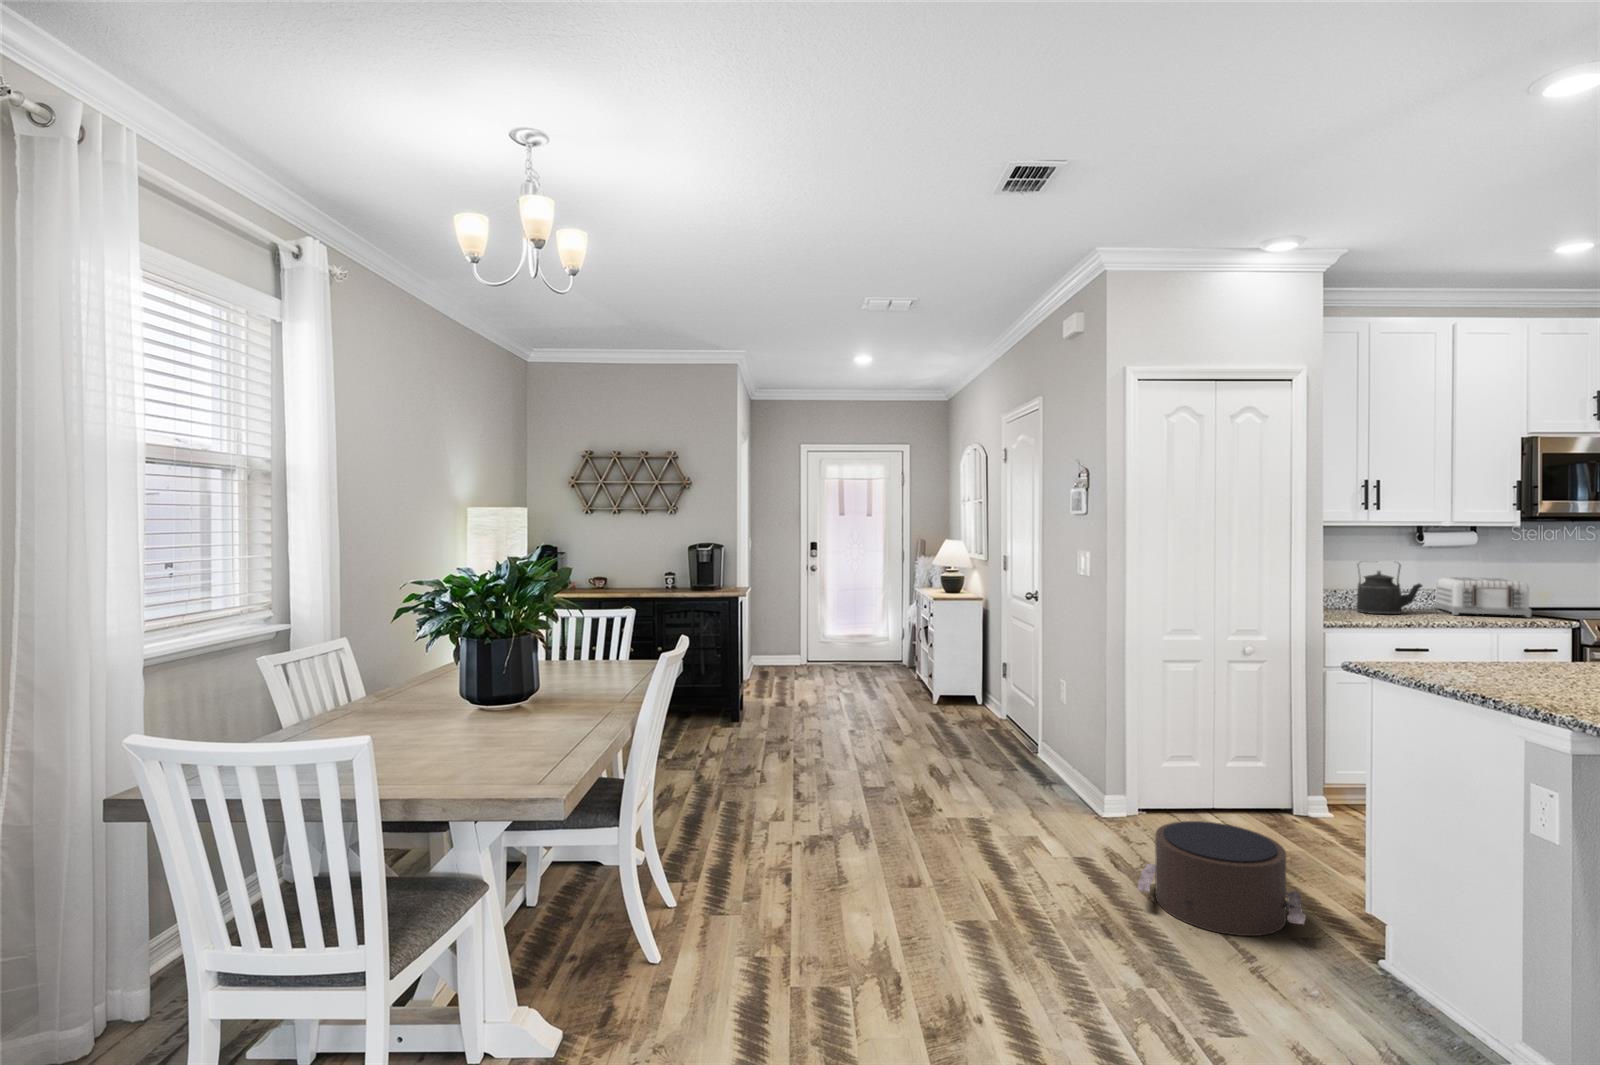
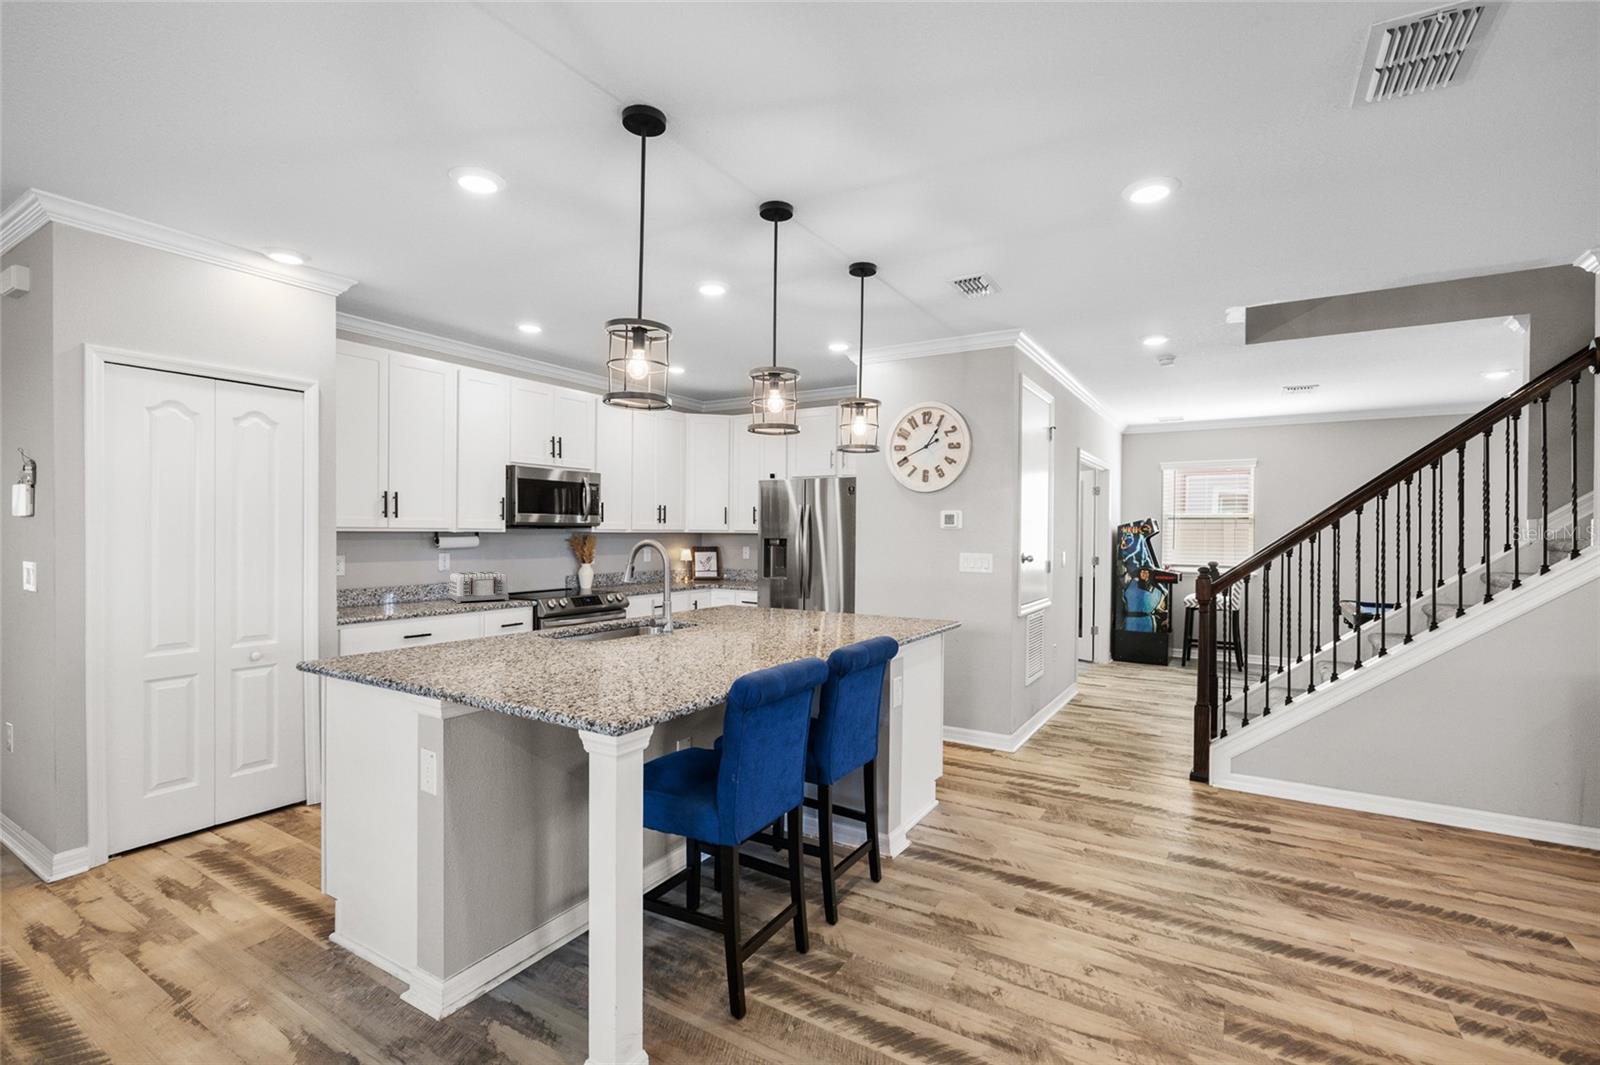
kettle: present [1356,563,1422,614] -> none [382,562,435,608]
pouf: present [1138,821,1306,936] -> none [44,850,269,990]

